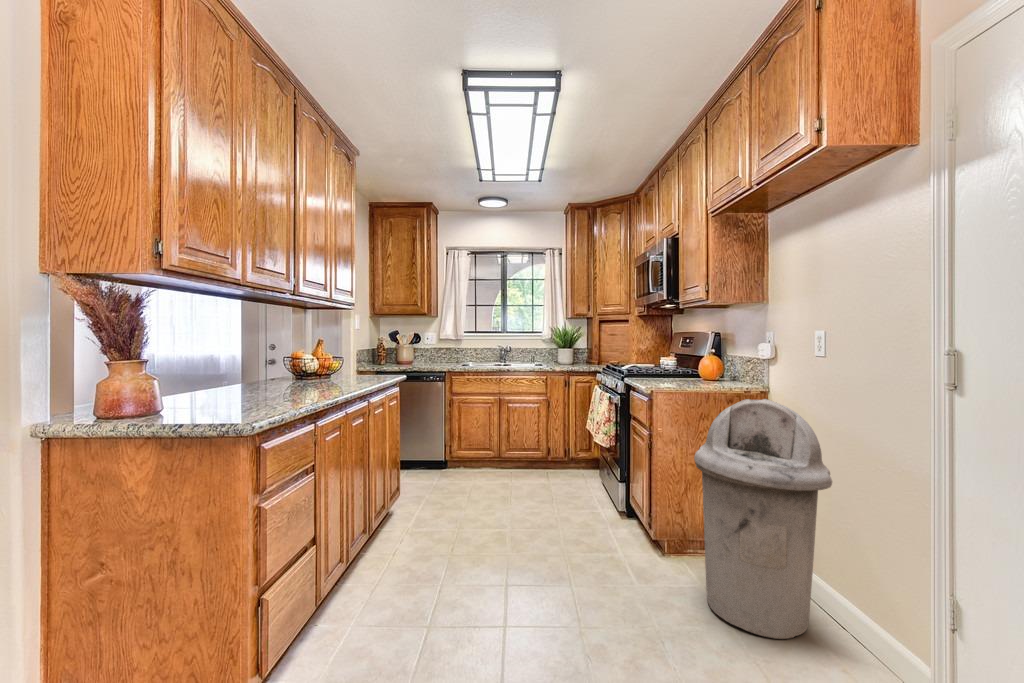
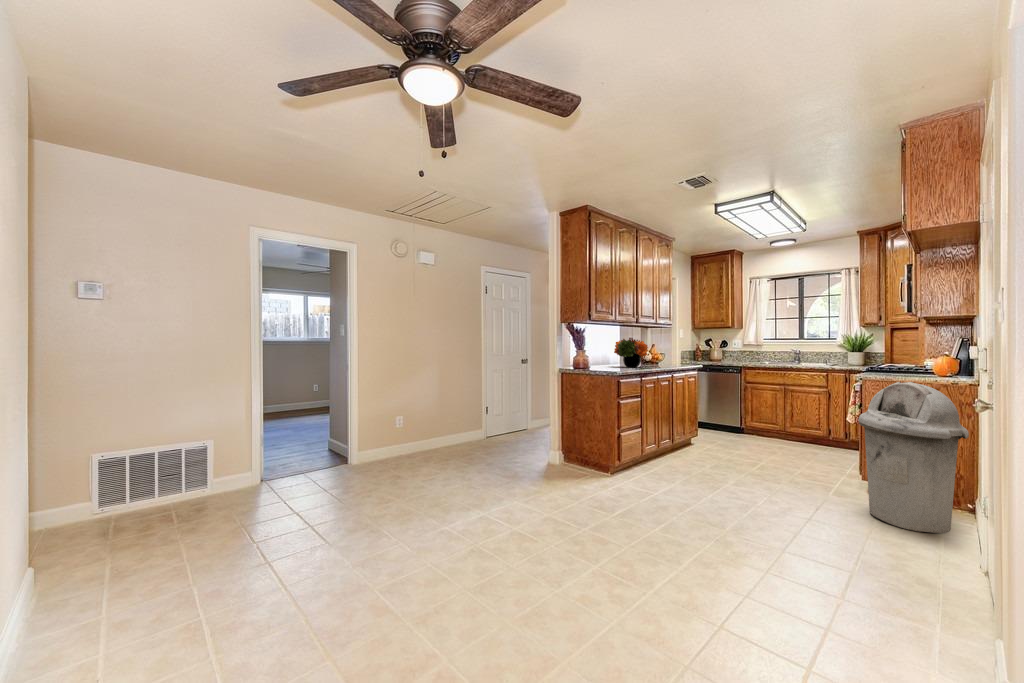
flower arrangement: none [239,325,324,393] -> present [614,338,648,368]

